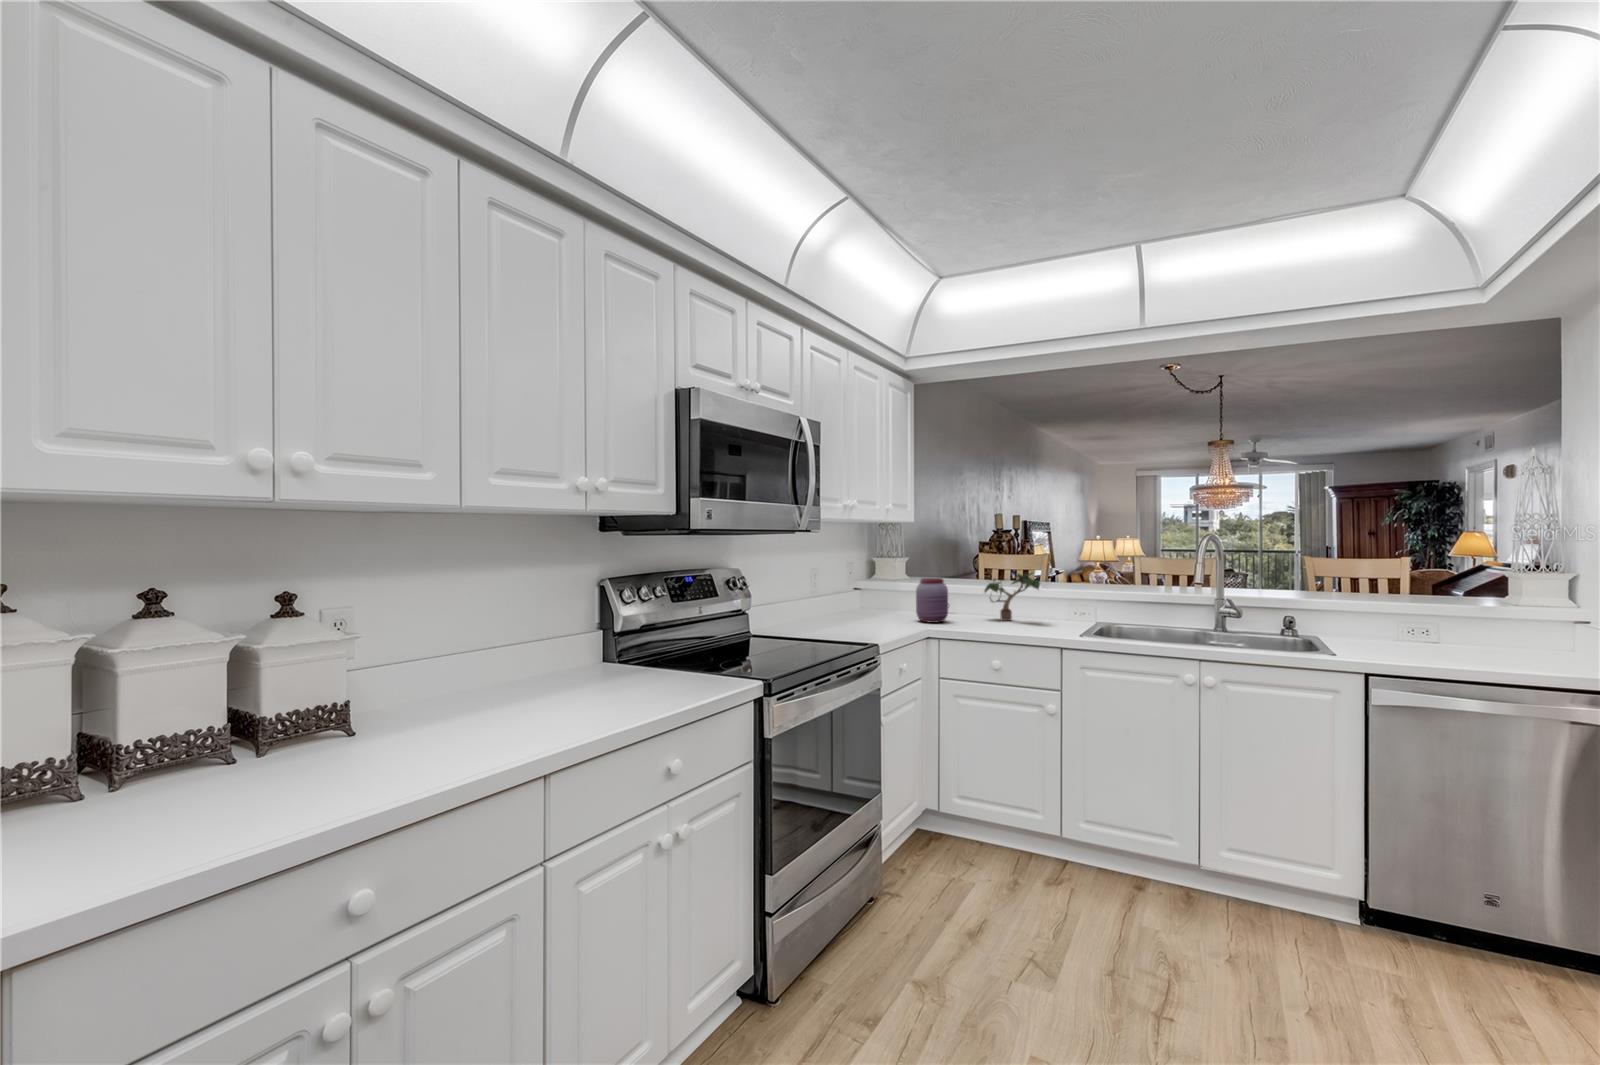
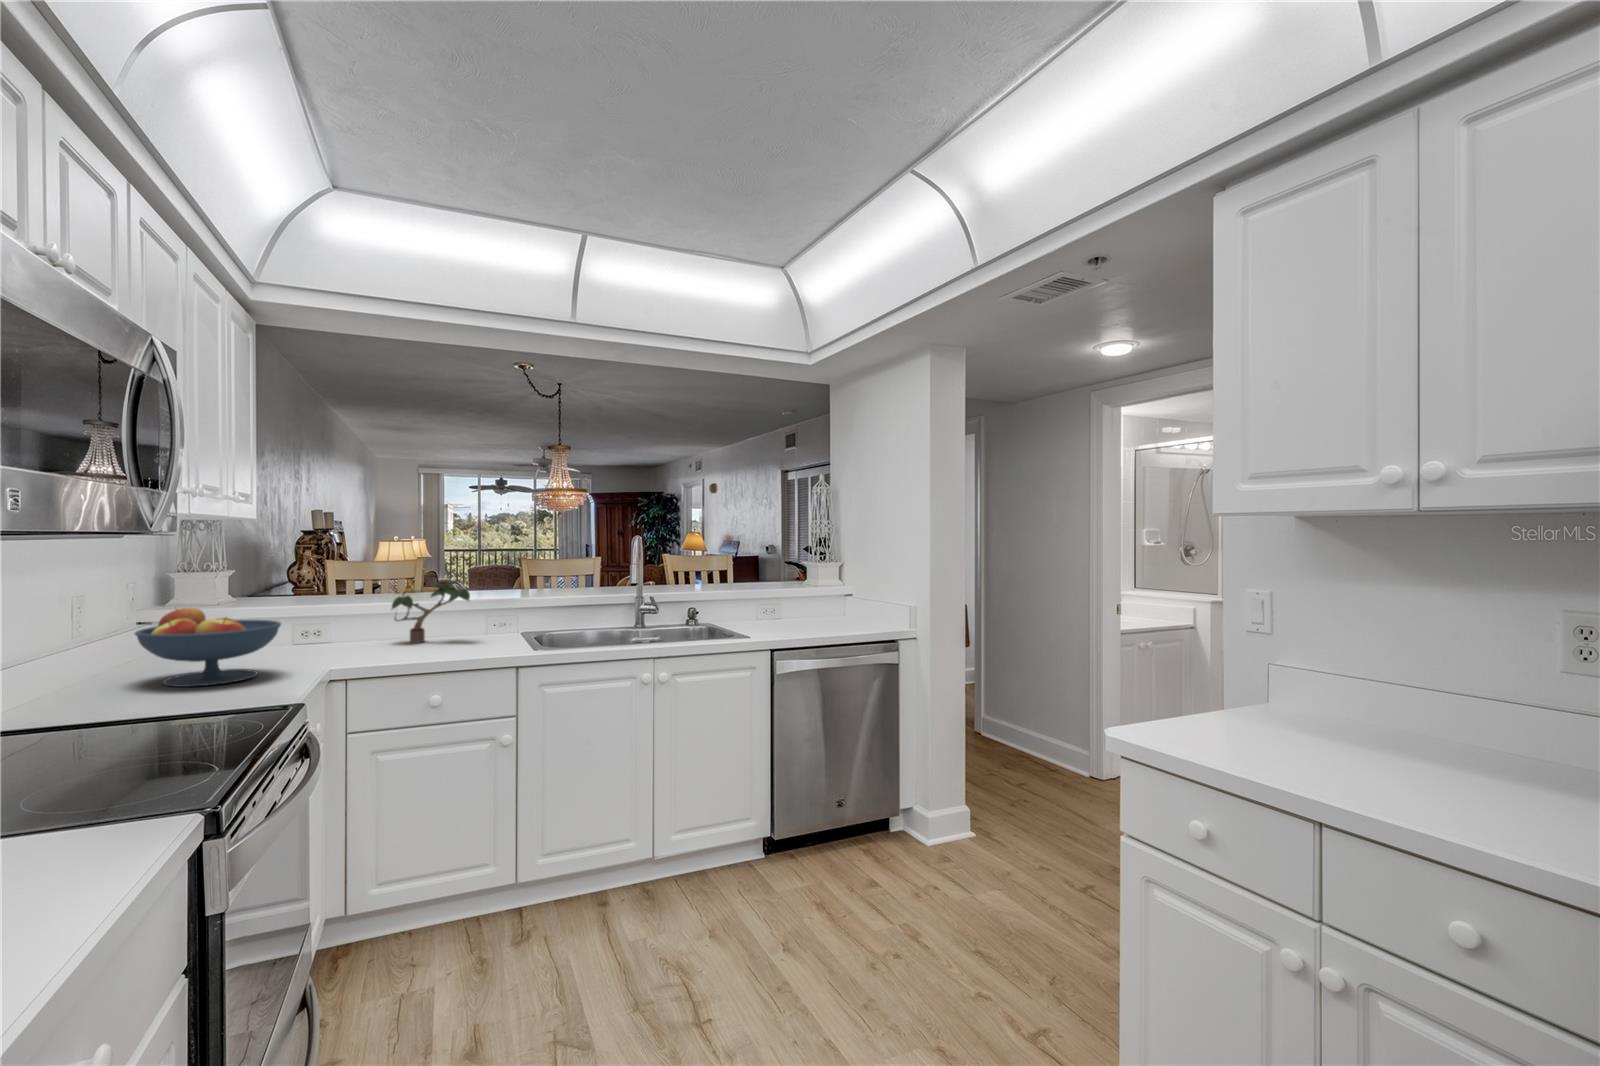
jar: present [916,578,948,623] -> none [296,595,348,658]
fruit bowl: none [820,580,893,629] -> present [135,608,281,687]

